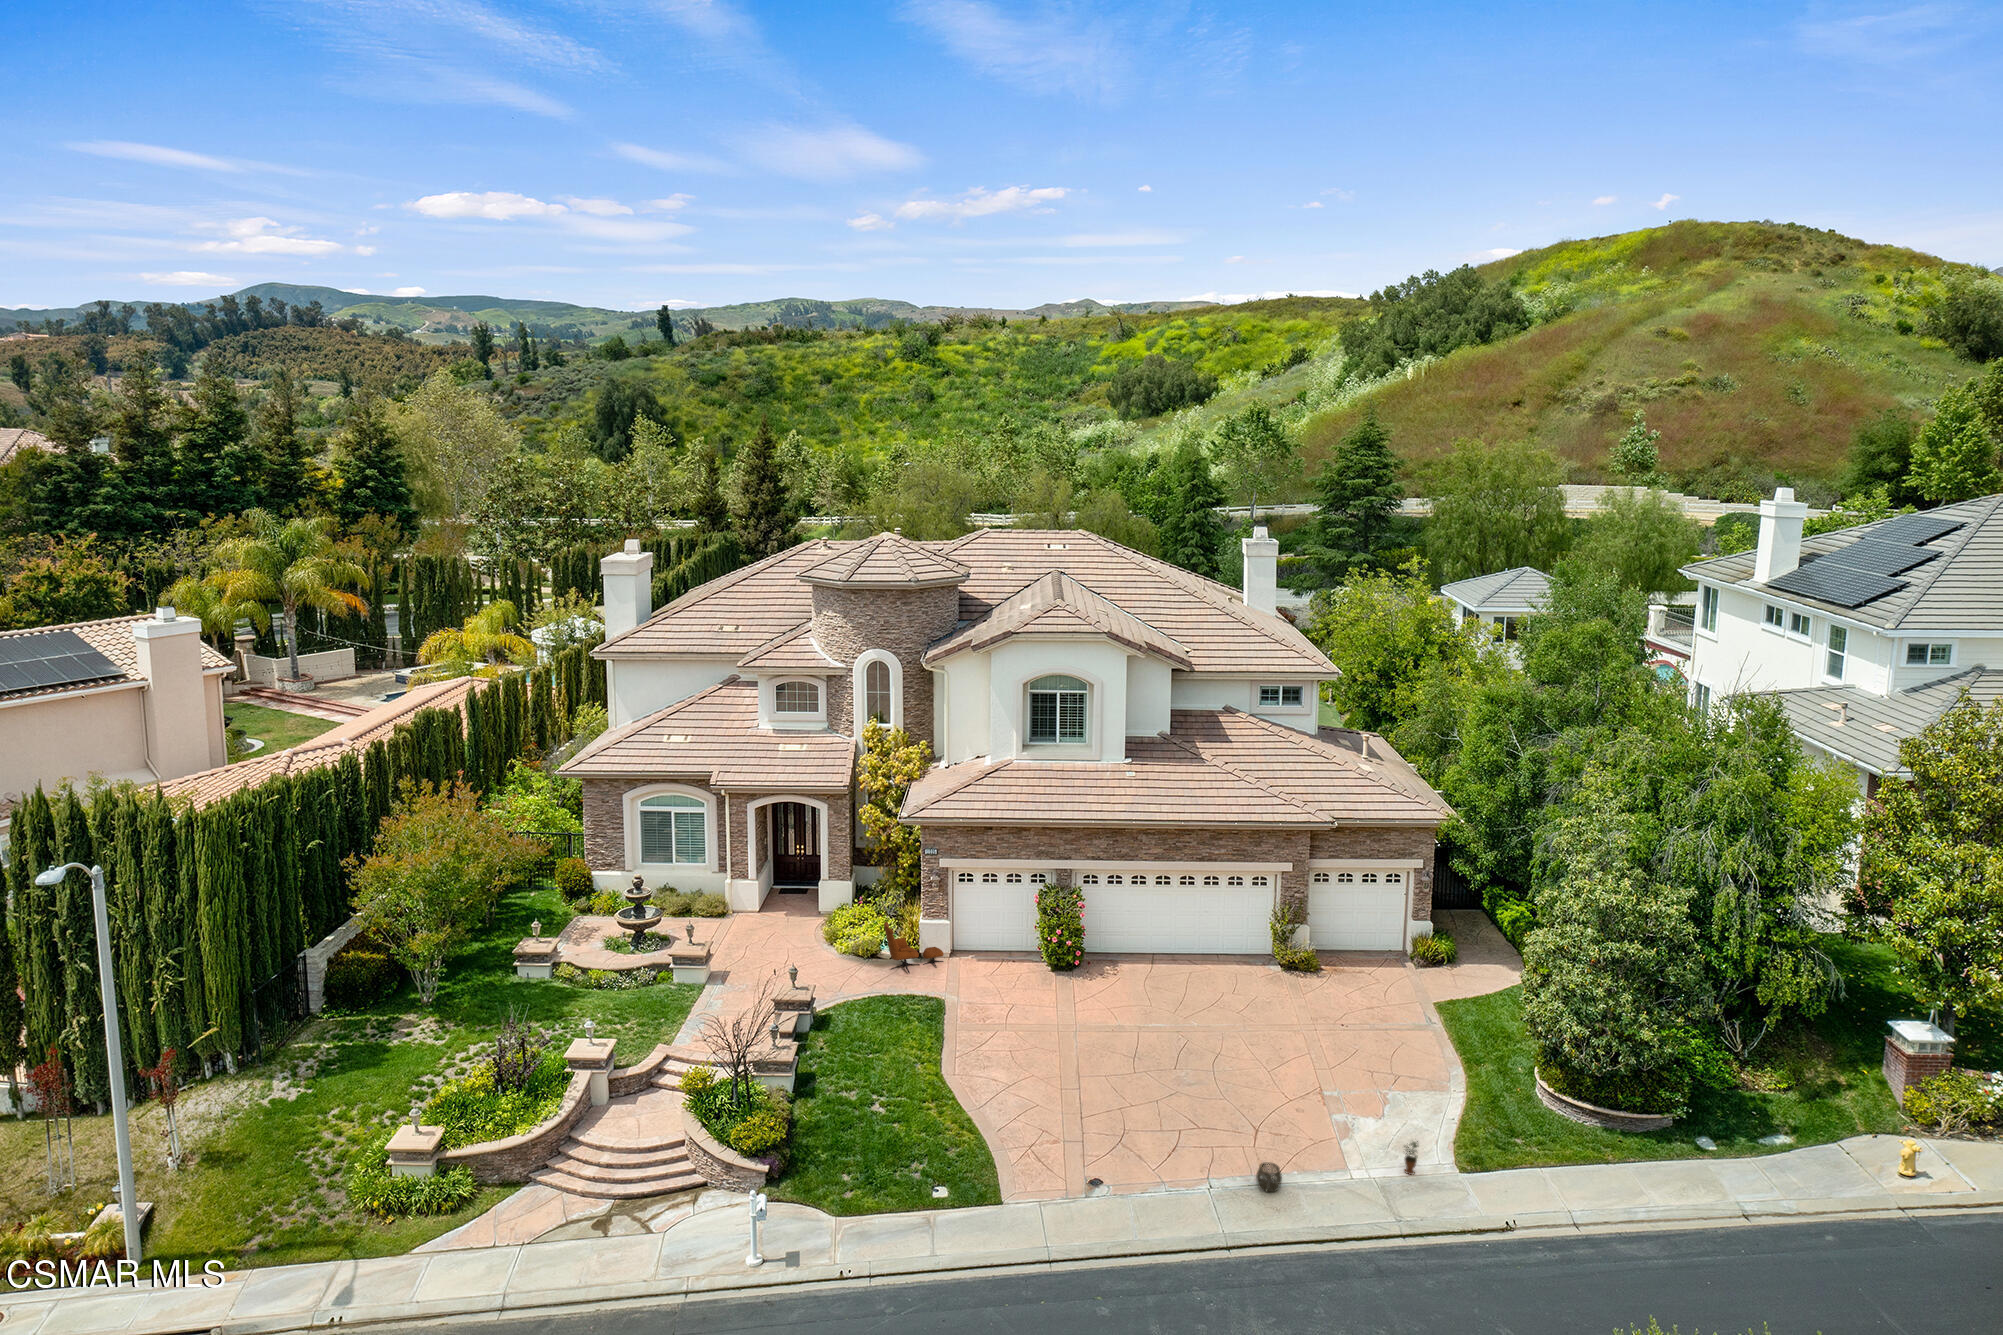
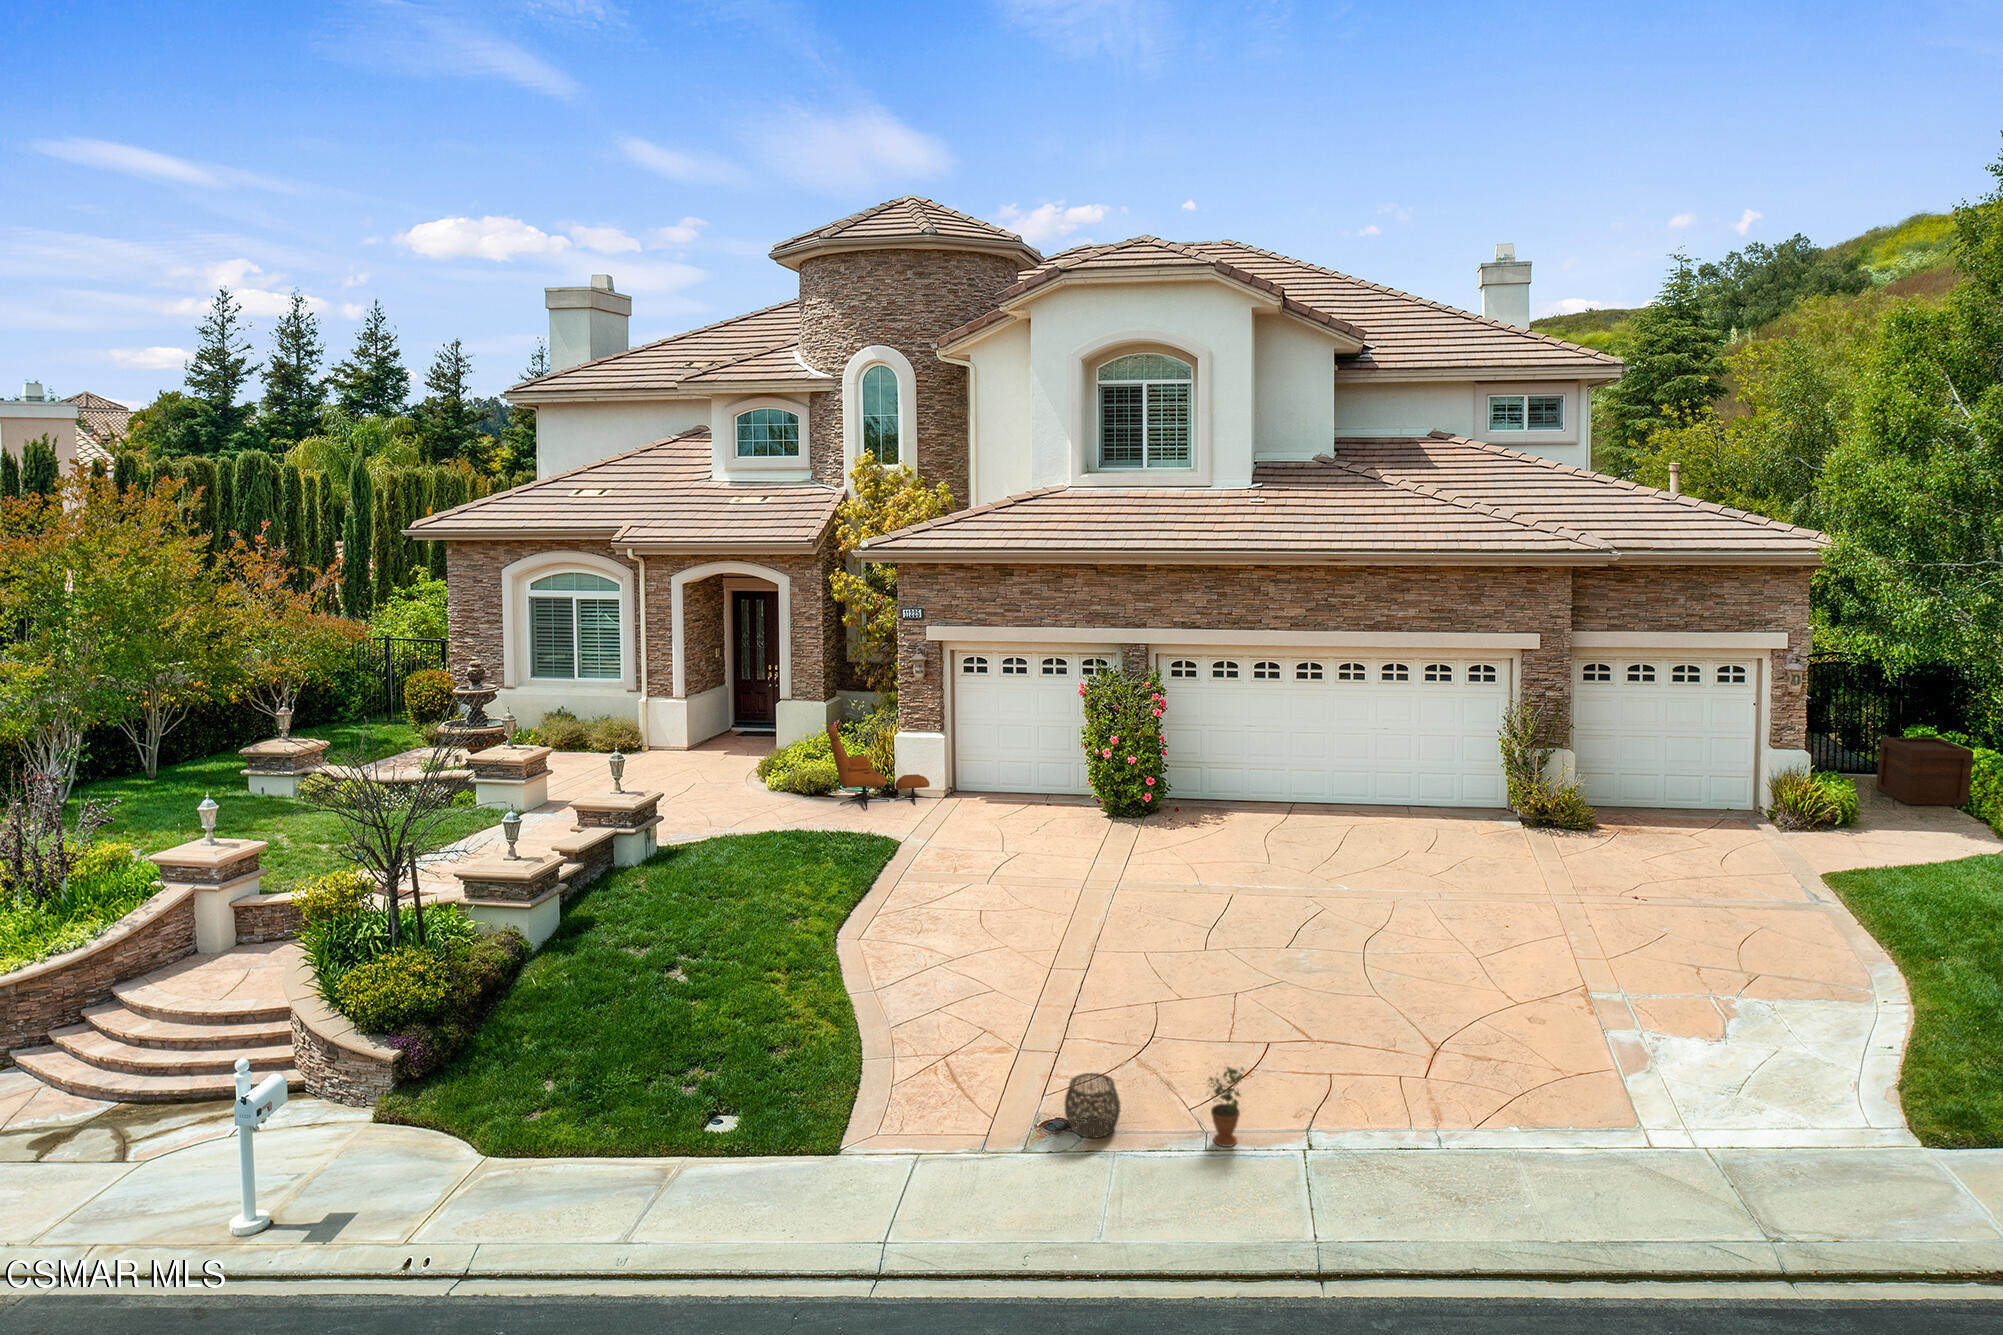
wooden crate: none [1466,907,1511,948] -> present [1876,737,1974,805]
potted plant: present [1404,1141,1418,1175] -> present [1209,1066,1244,1147]
woven basket: present [1256,1162,1282,1192] -> present [1065,1073,1120,1138]

